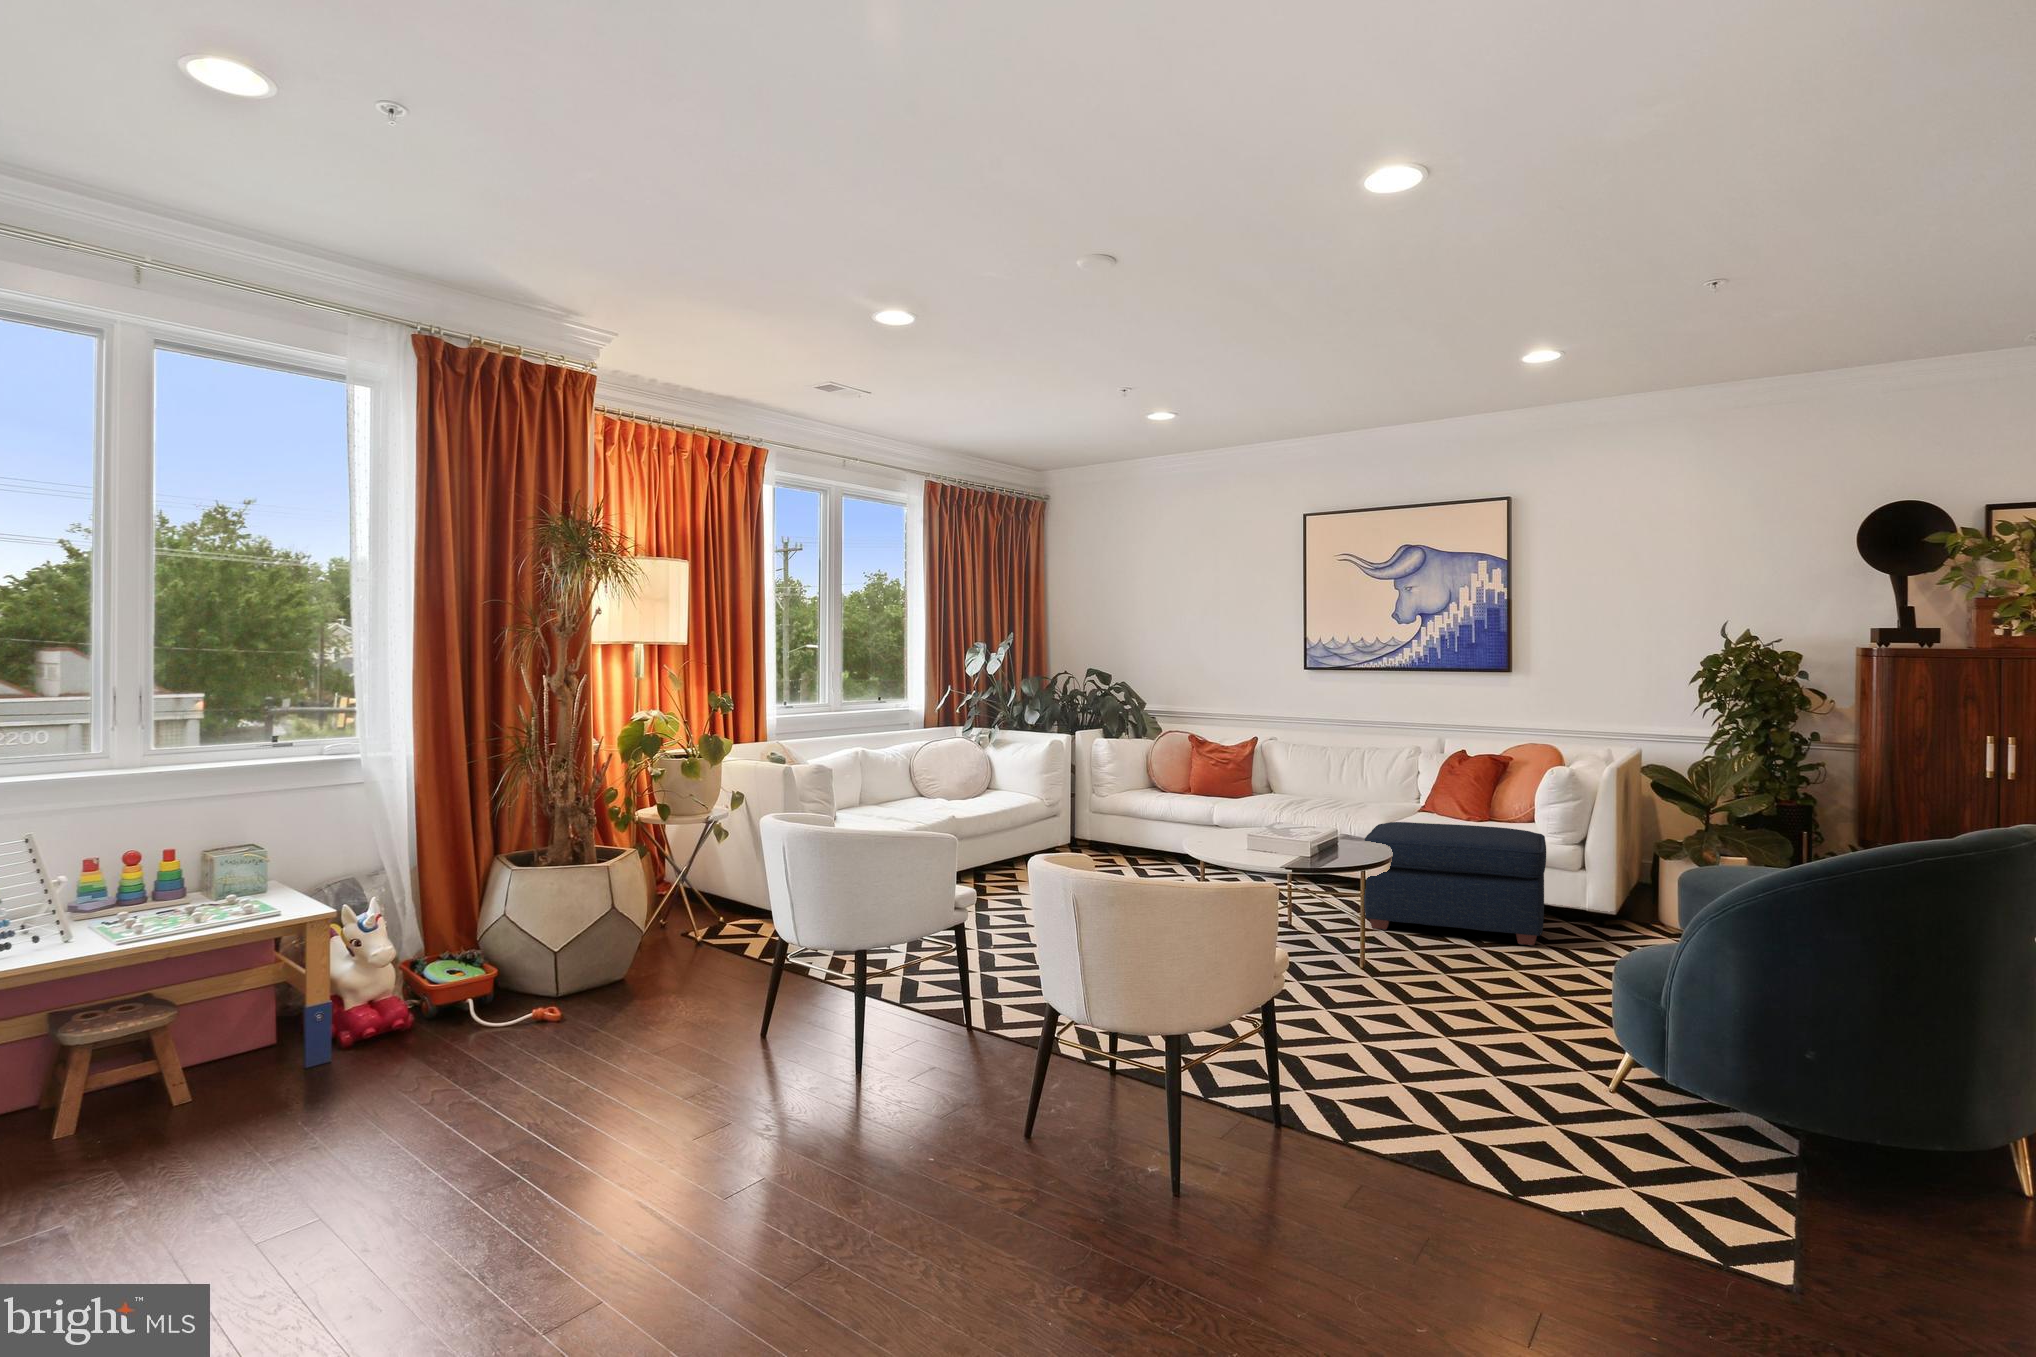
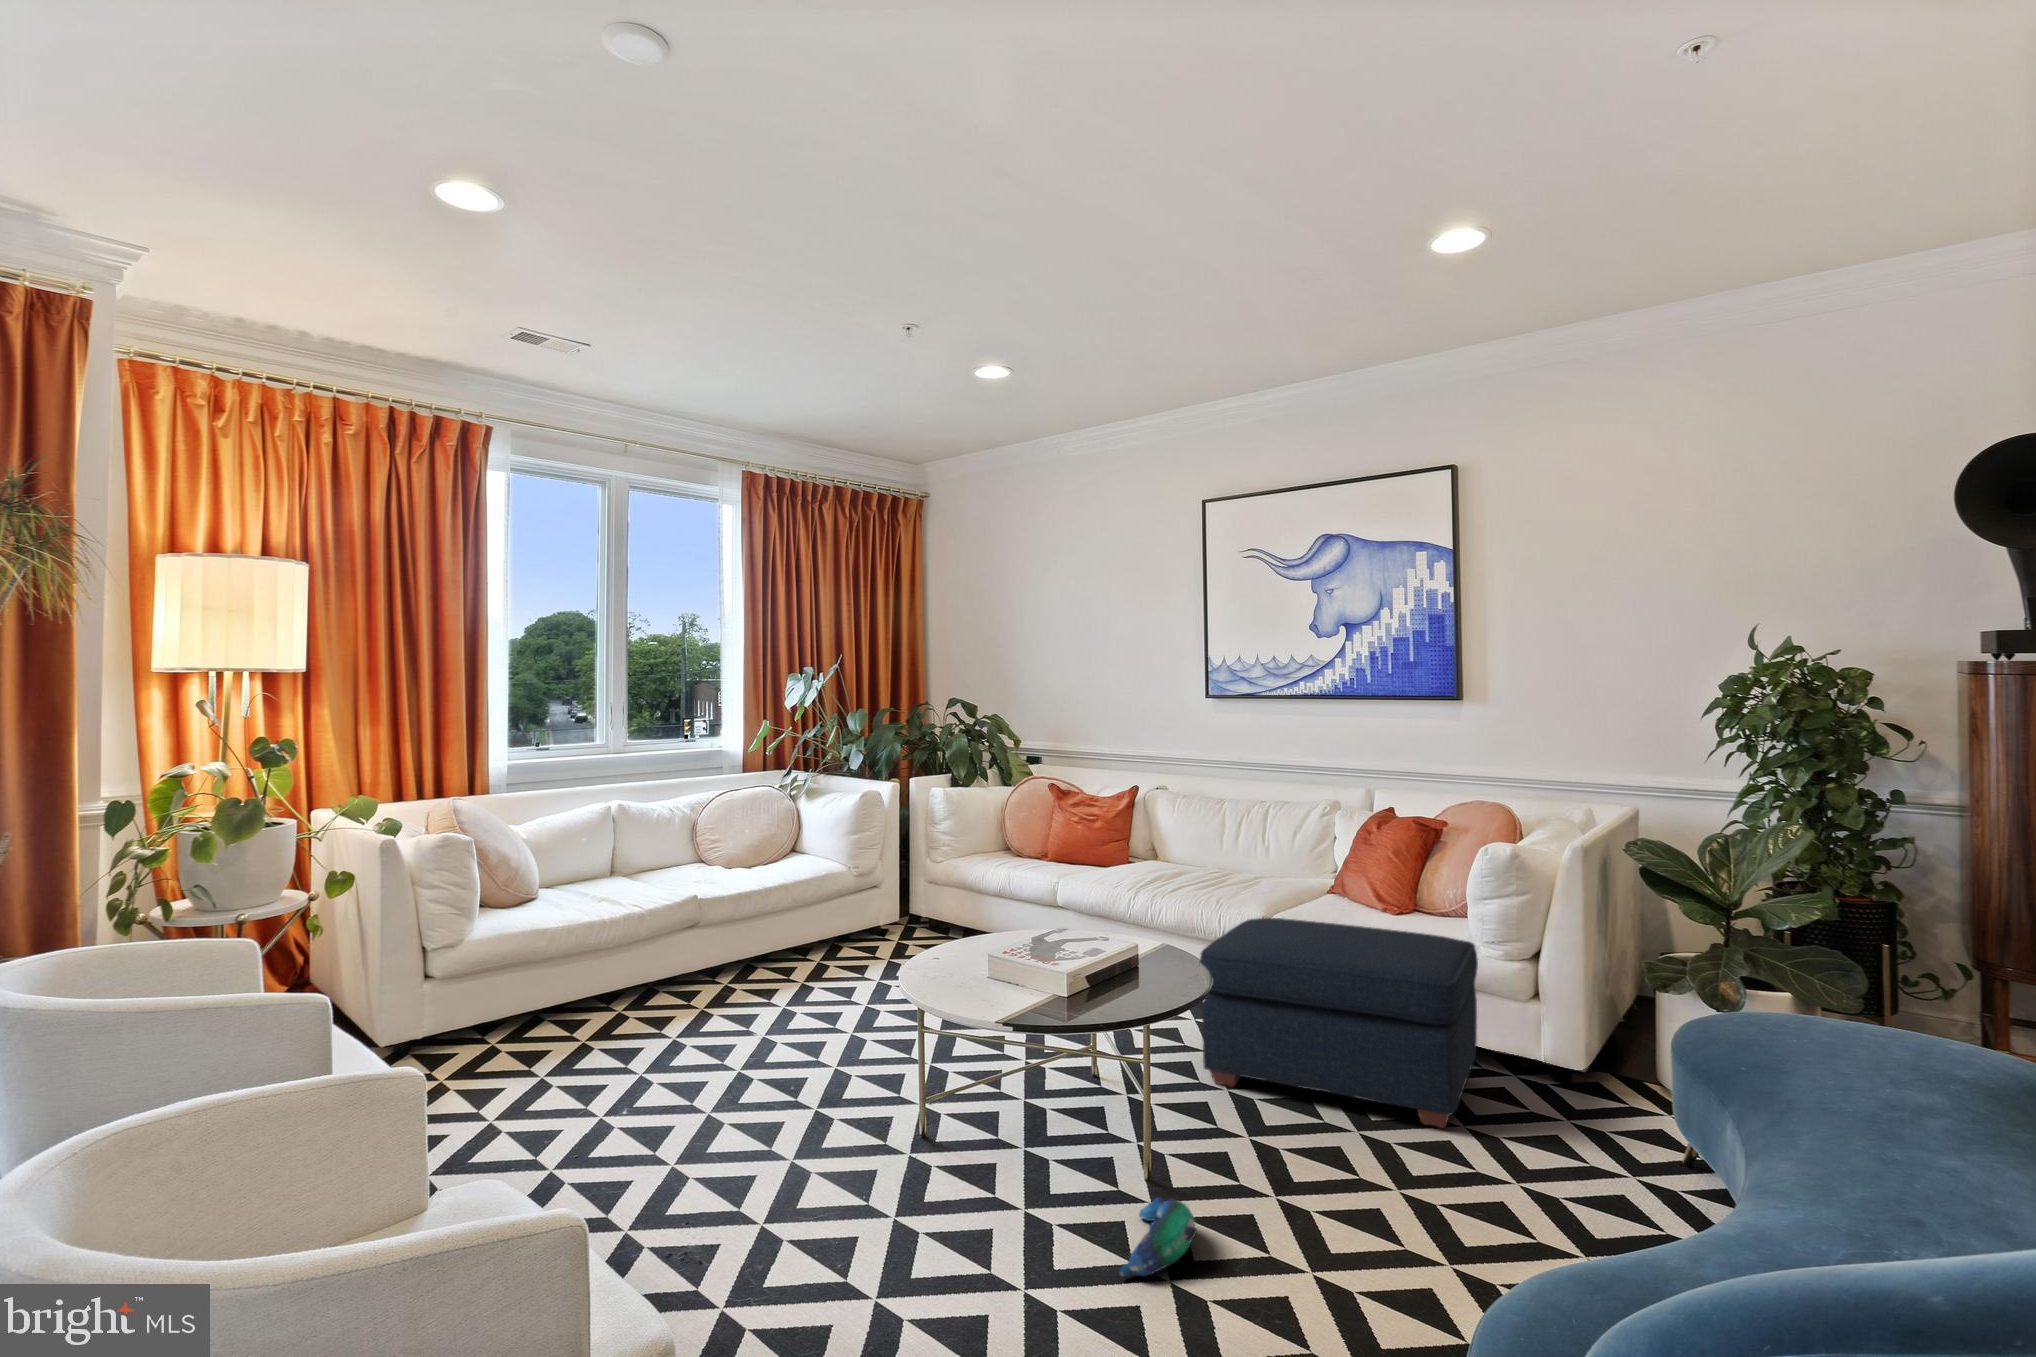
plush toy: none [1370,969,1419,1005] -> present [1119,1197,1197,1277]

